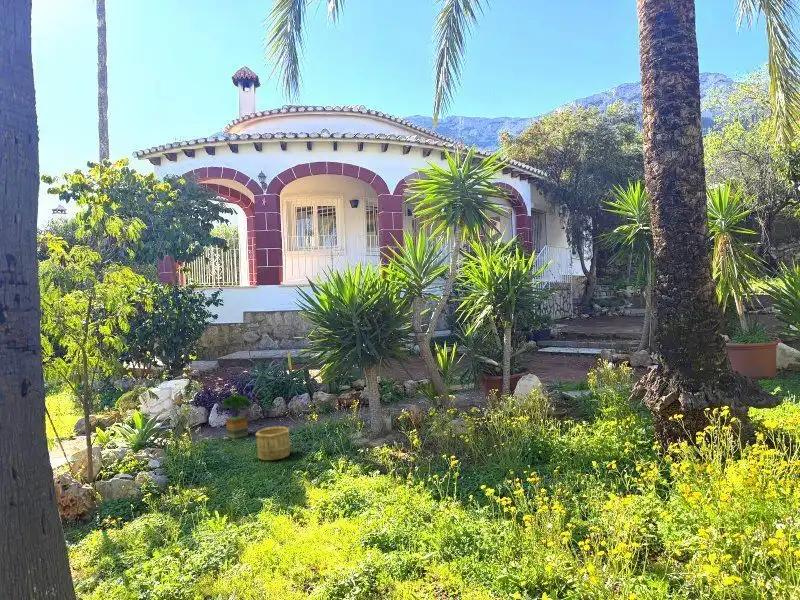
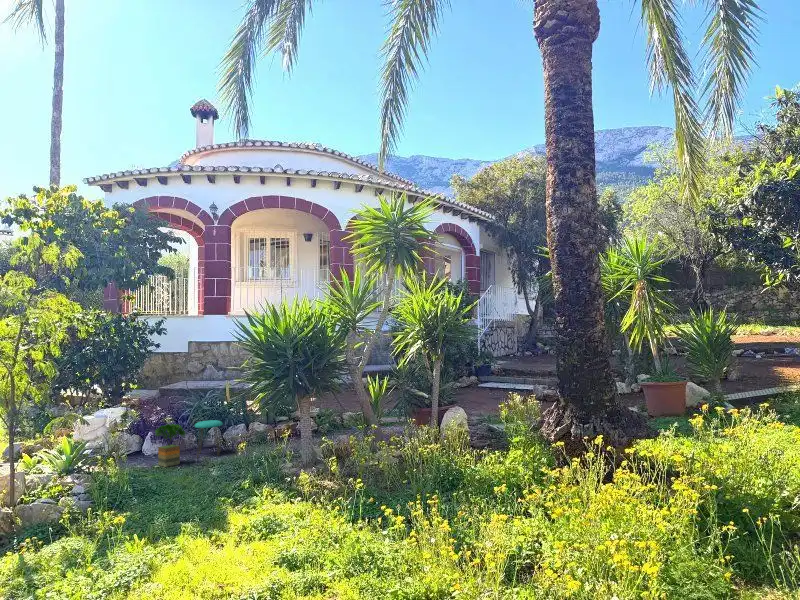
stool: none [260,391,287,429] -> present [195,420,223,458]
wooden bucket: present [256,427,290,460] -> none [184,455,220,488]

